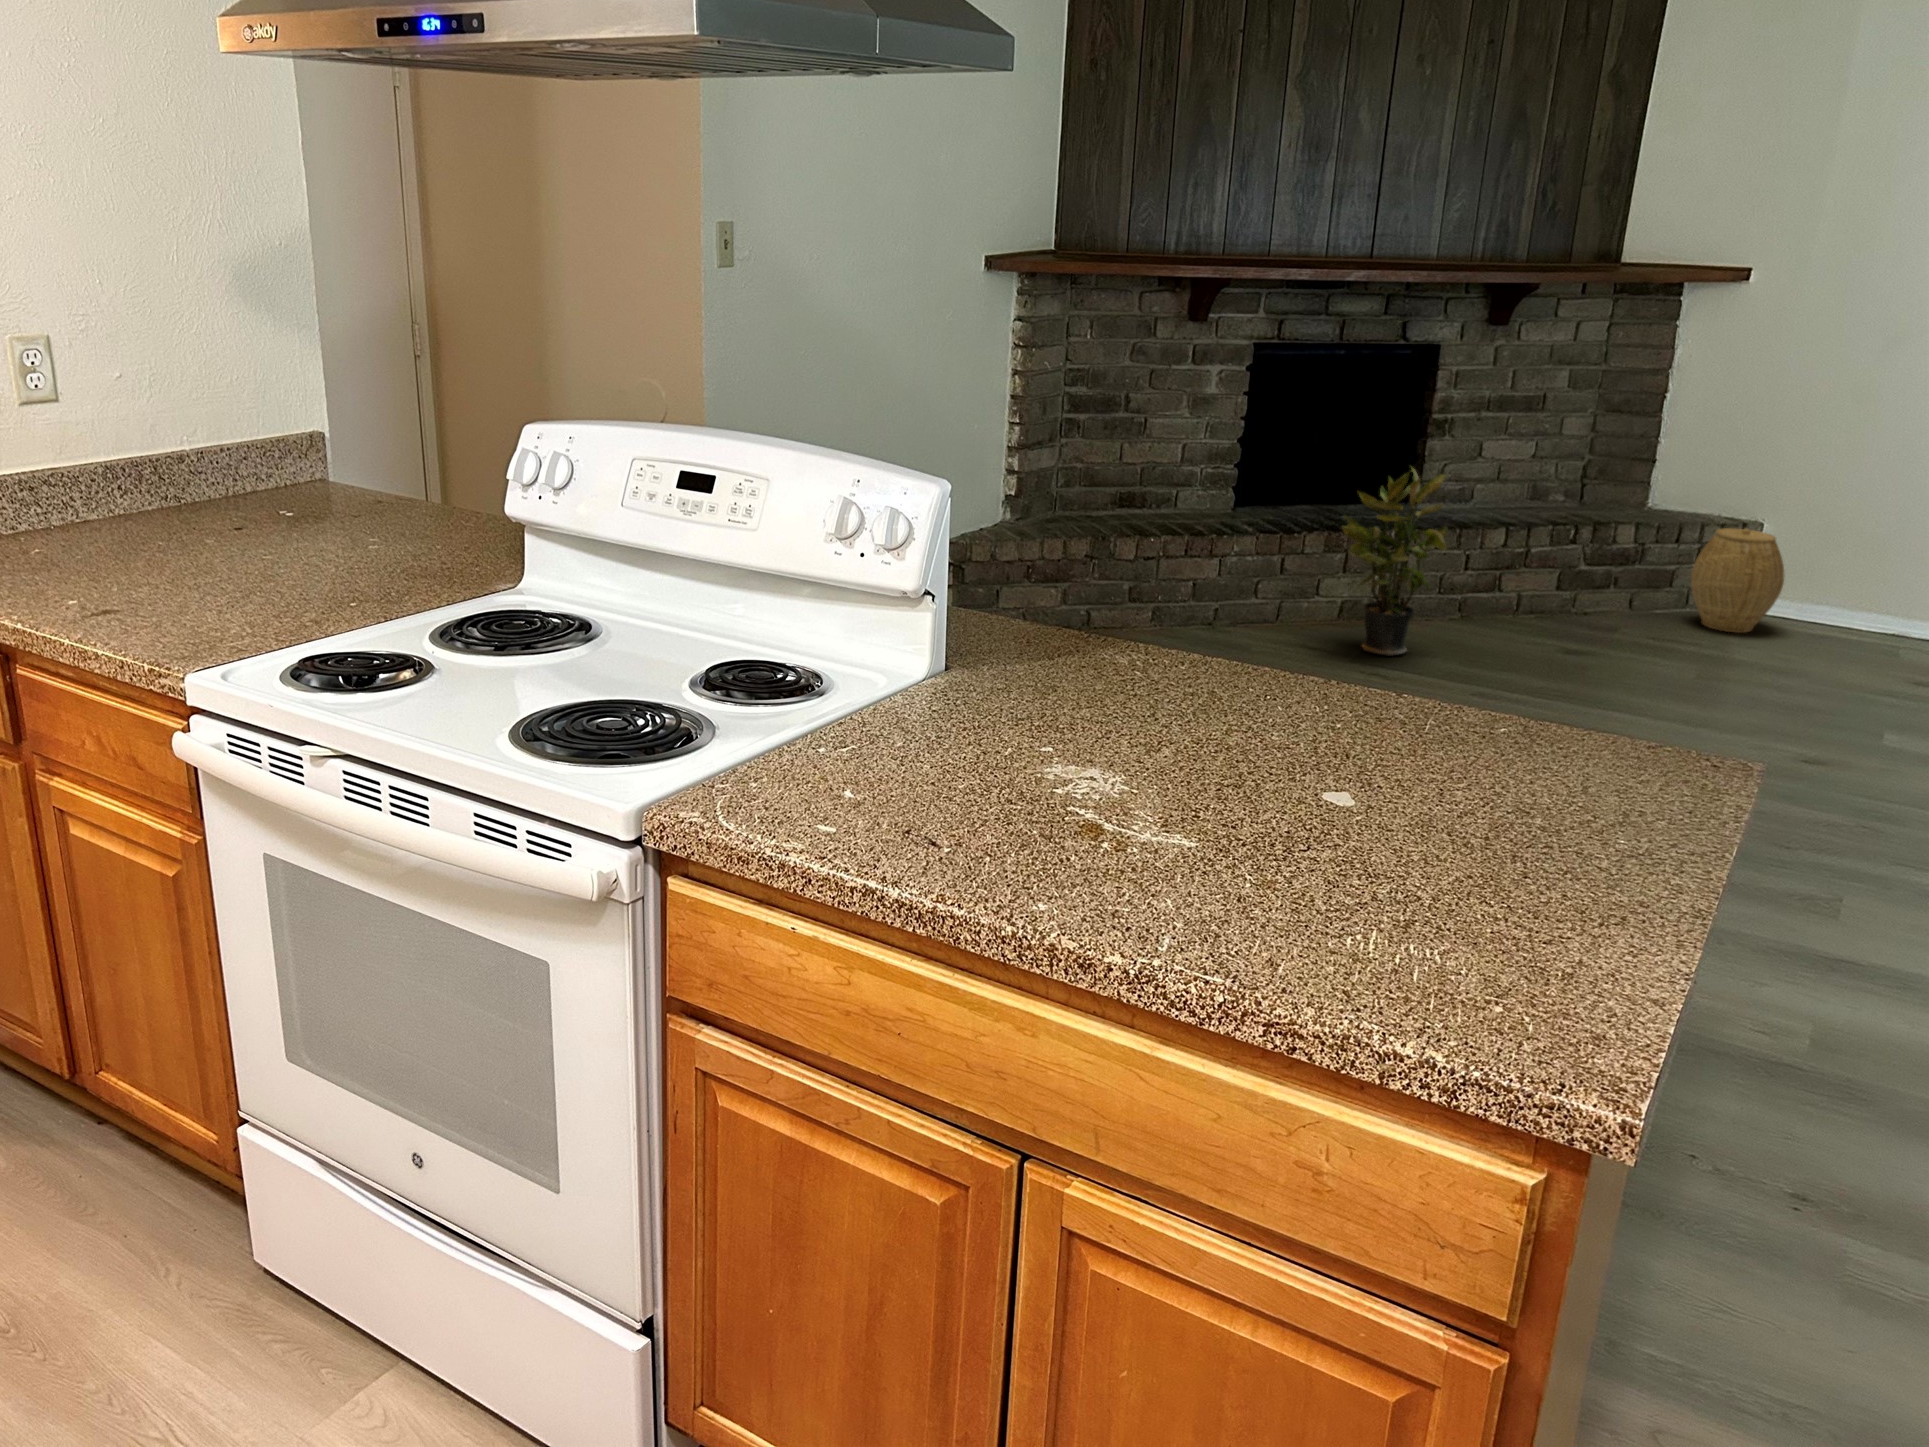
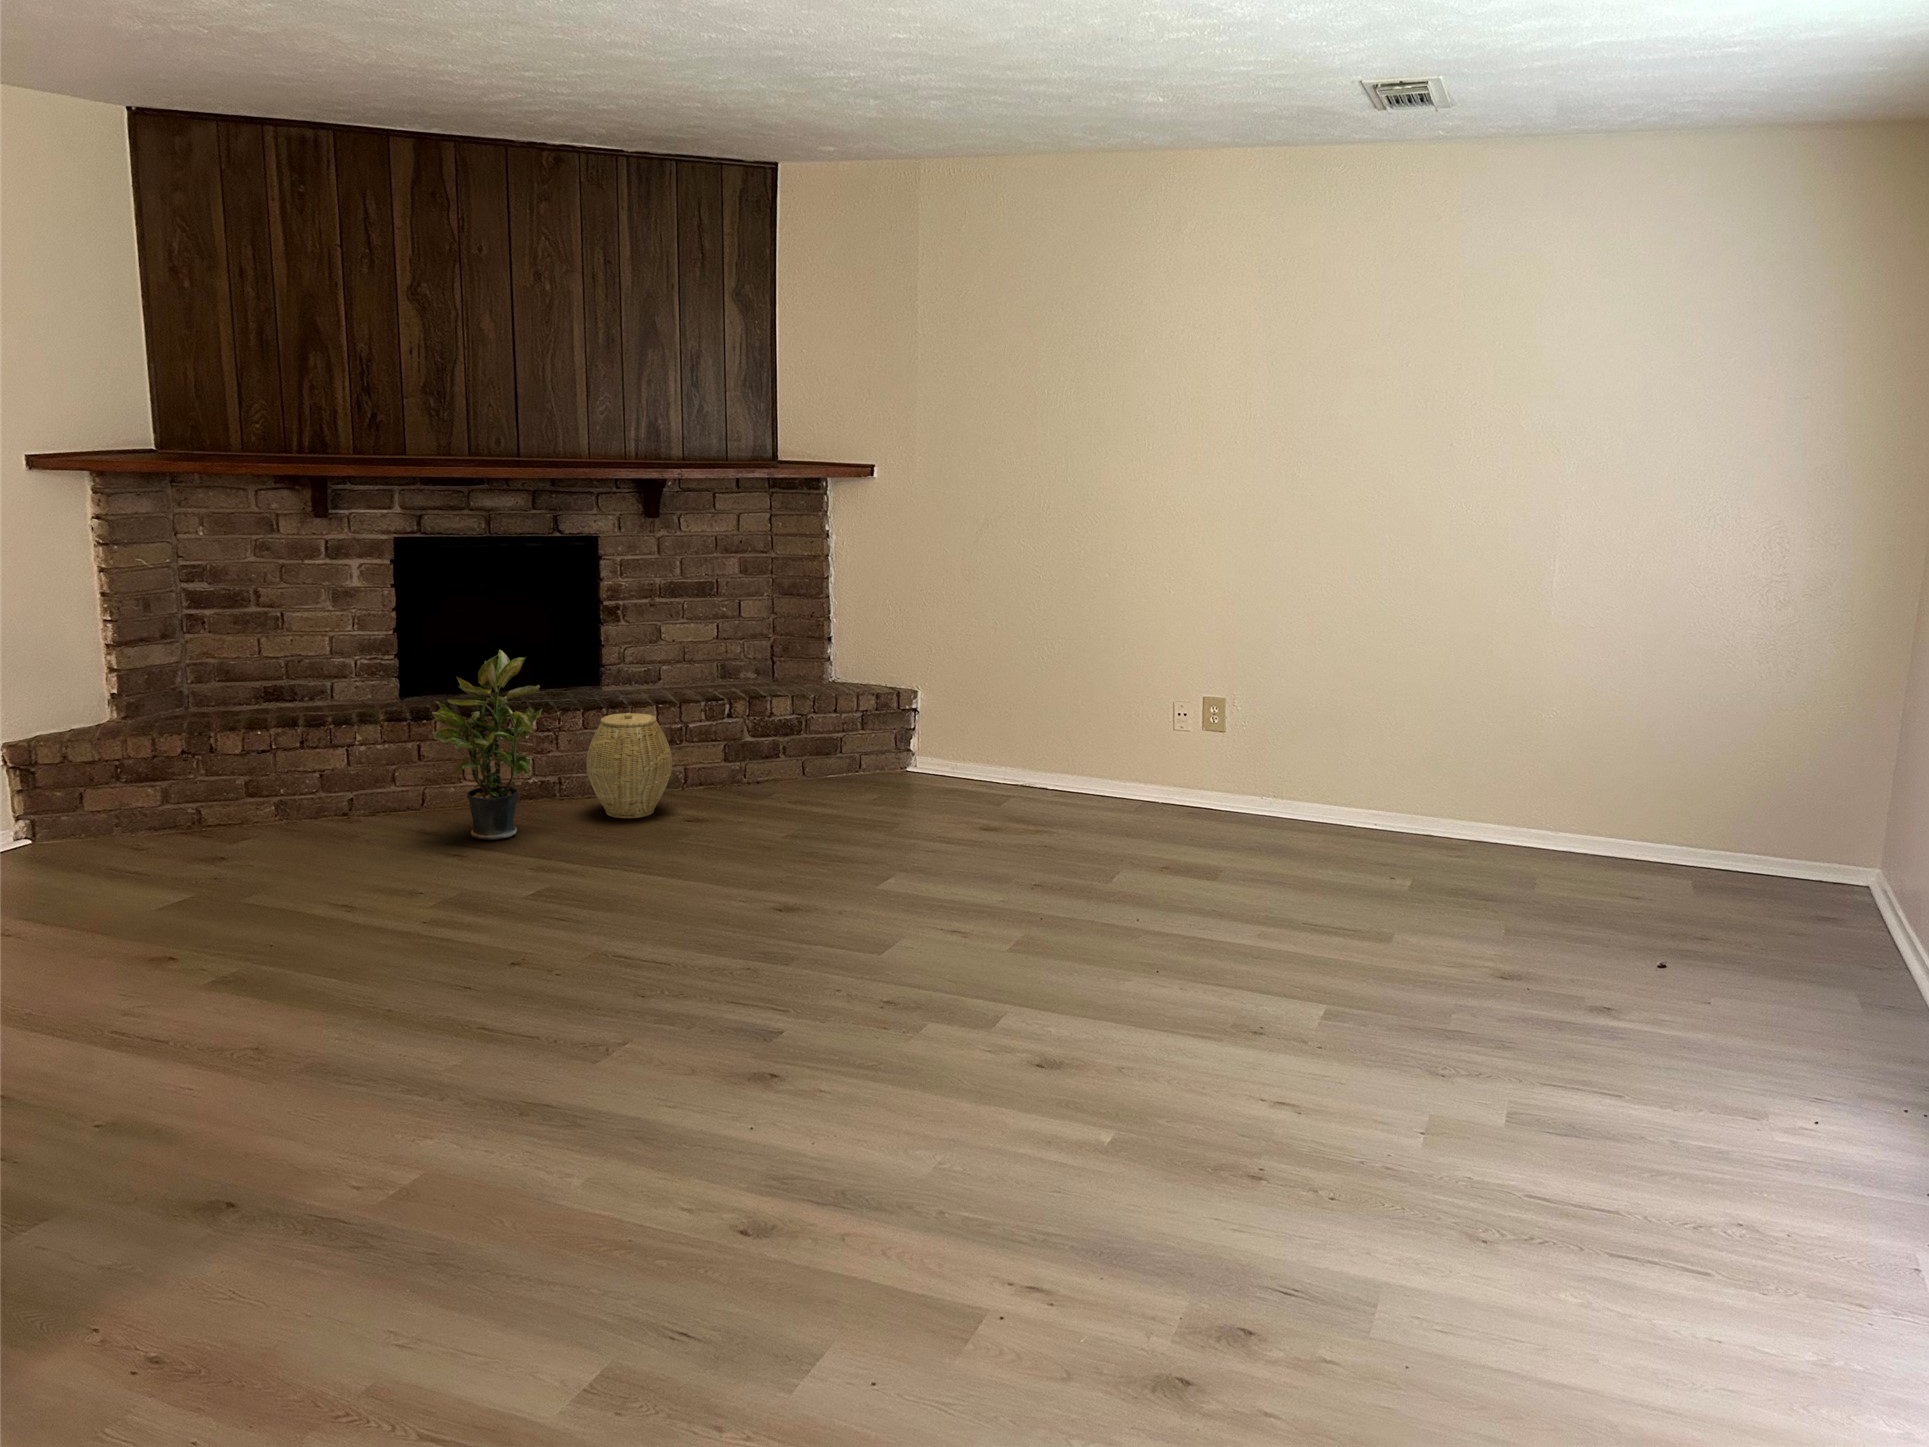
woven basket: present [1691,528,1784,633] -> present [586,713,672,818]

